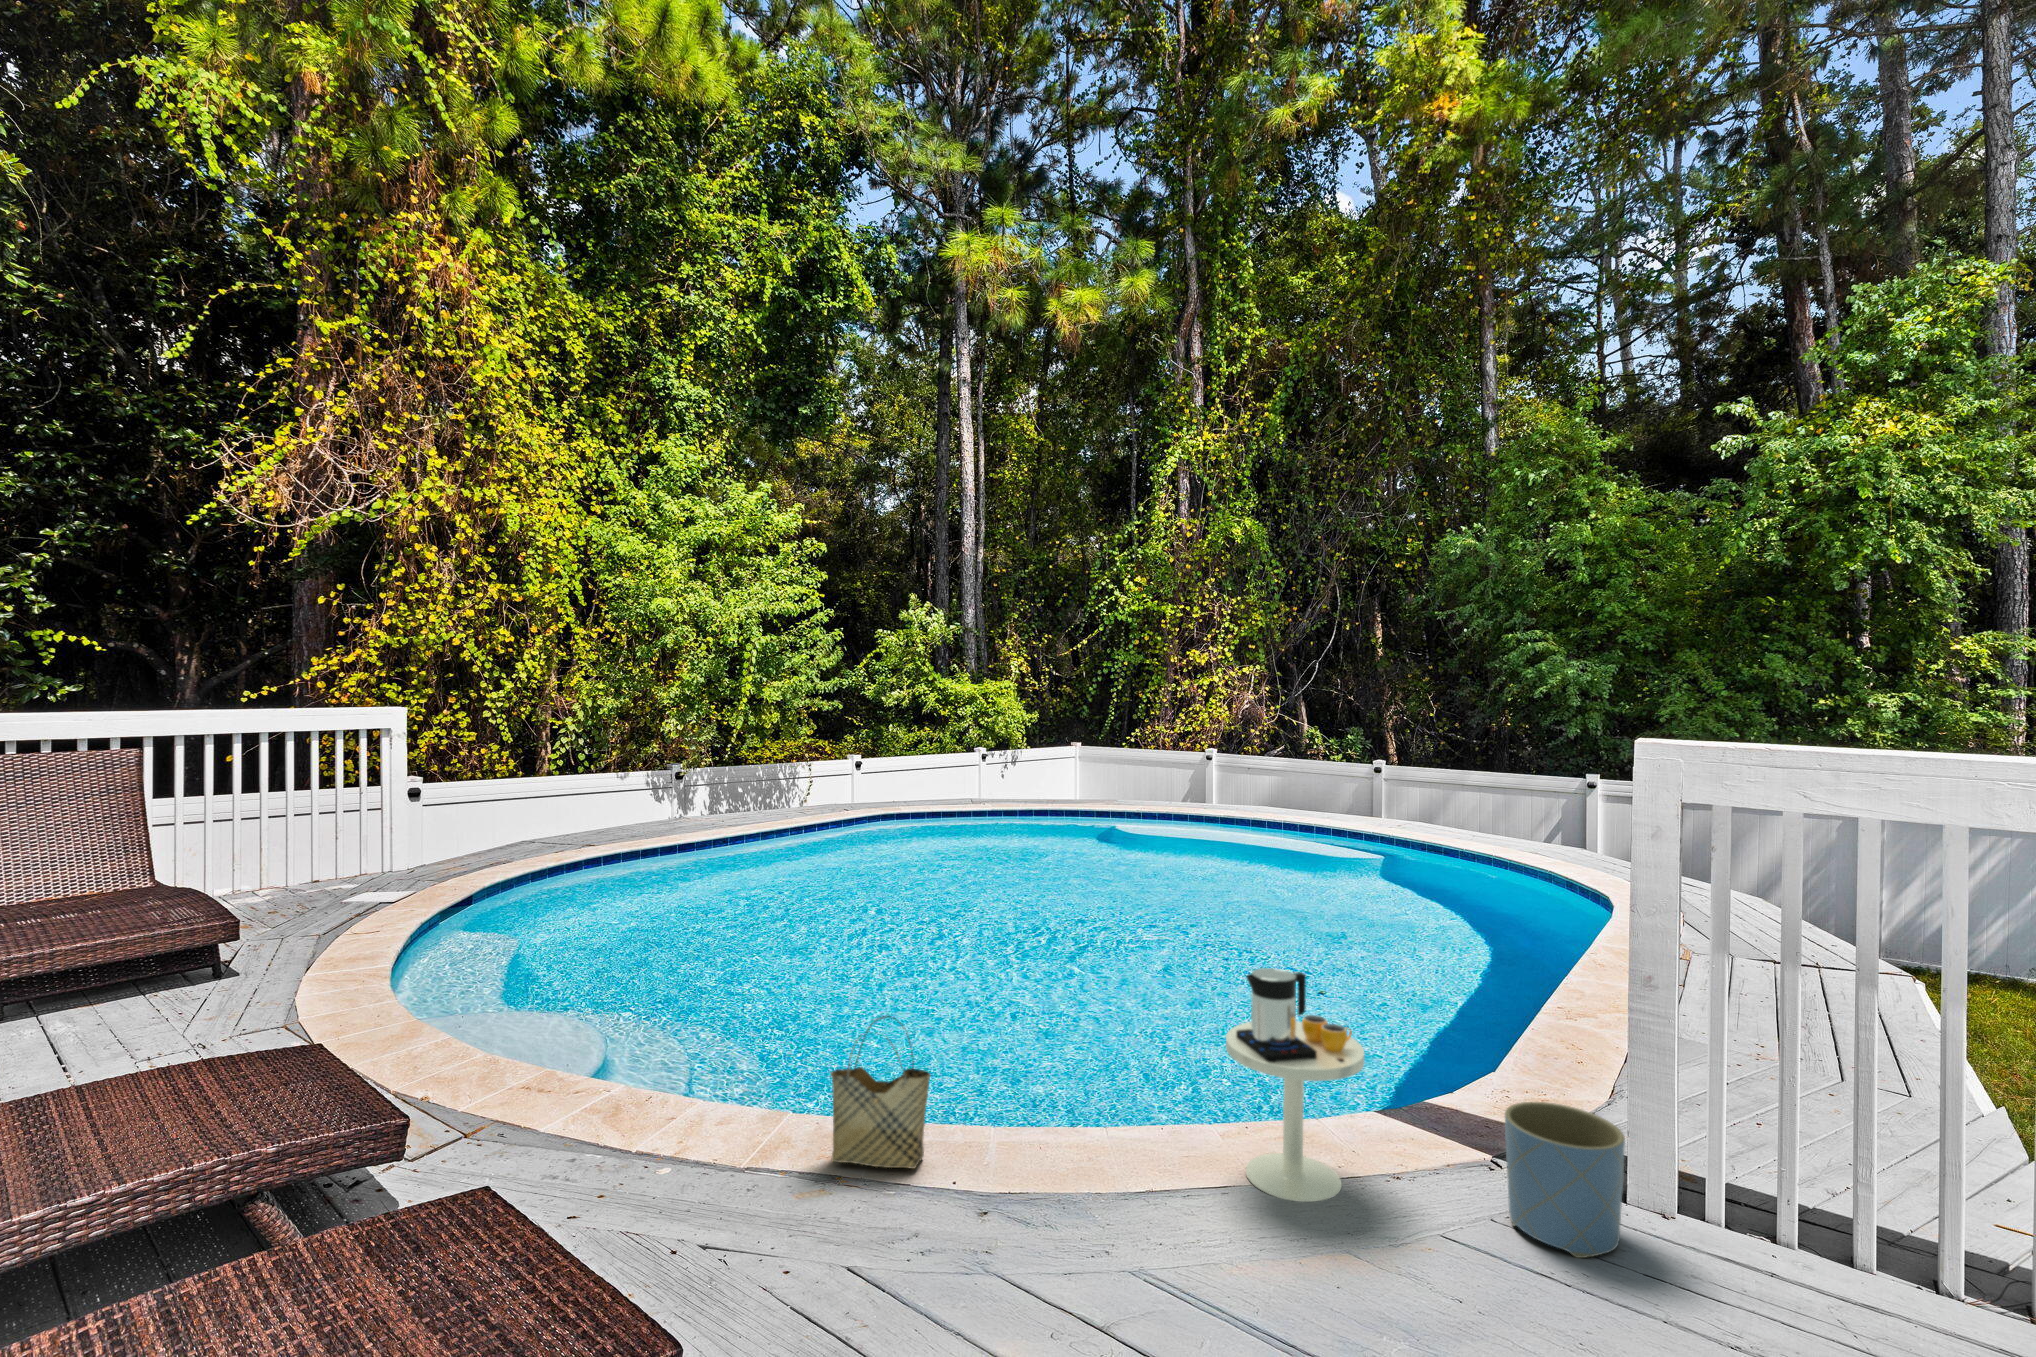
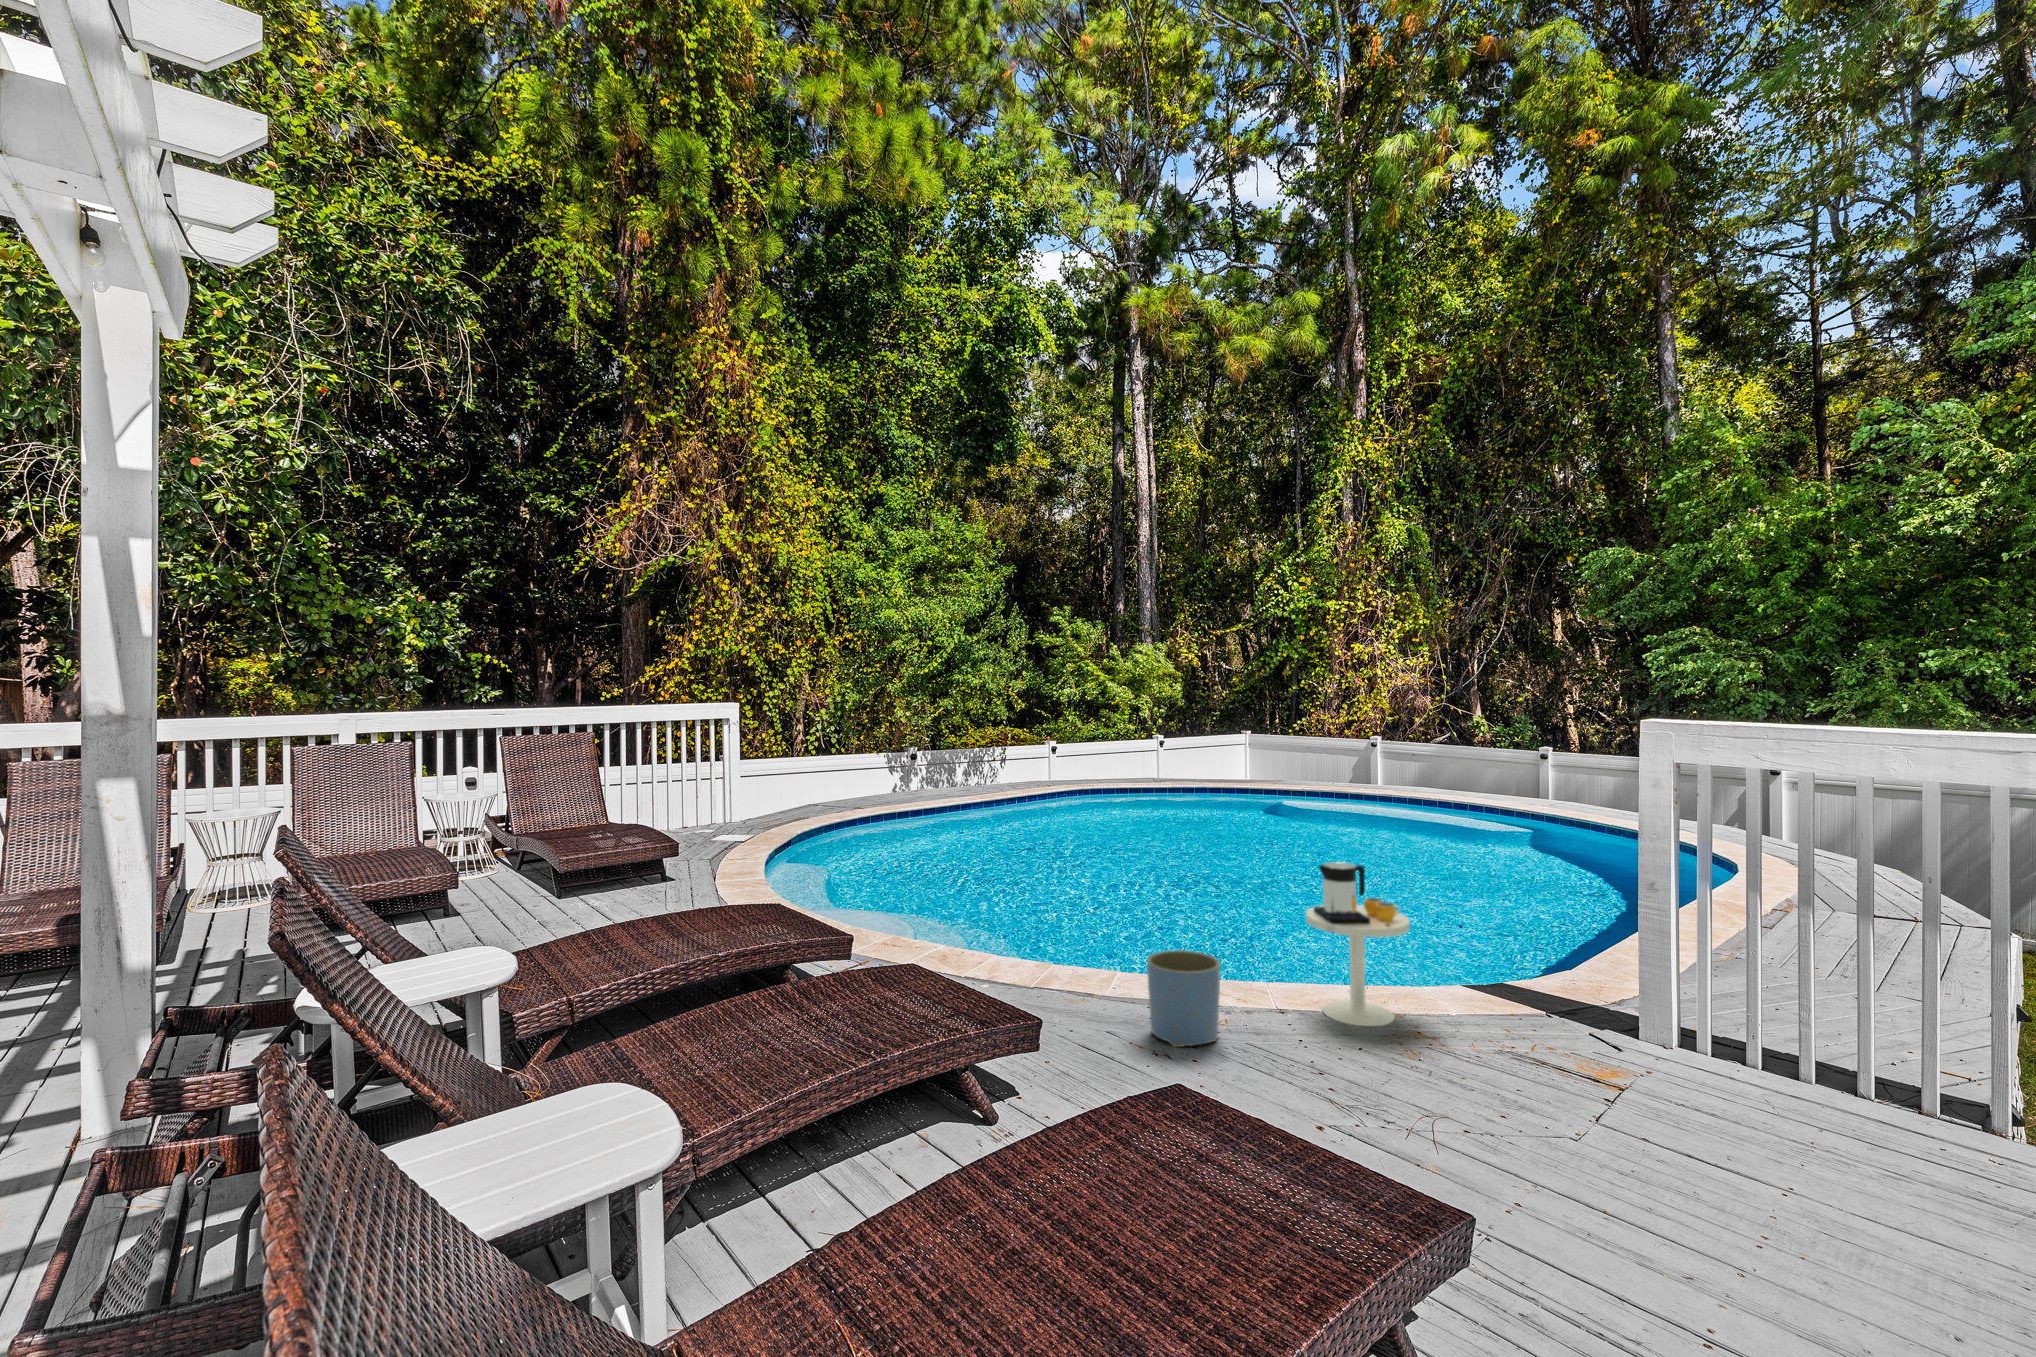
woven basket: present [831,1016,931,1169] -> none [1026,893,1094,994]
planter: present [1505,1102,1625,1258] -> present [1147,950,1220,1047]

